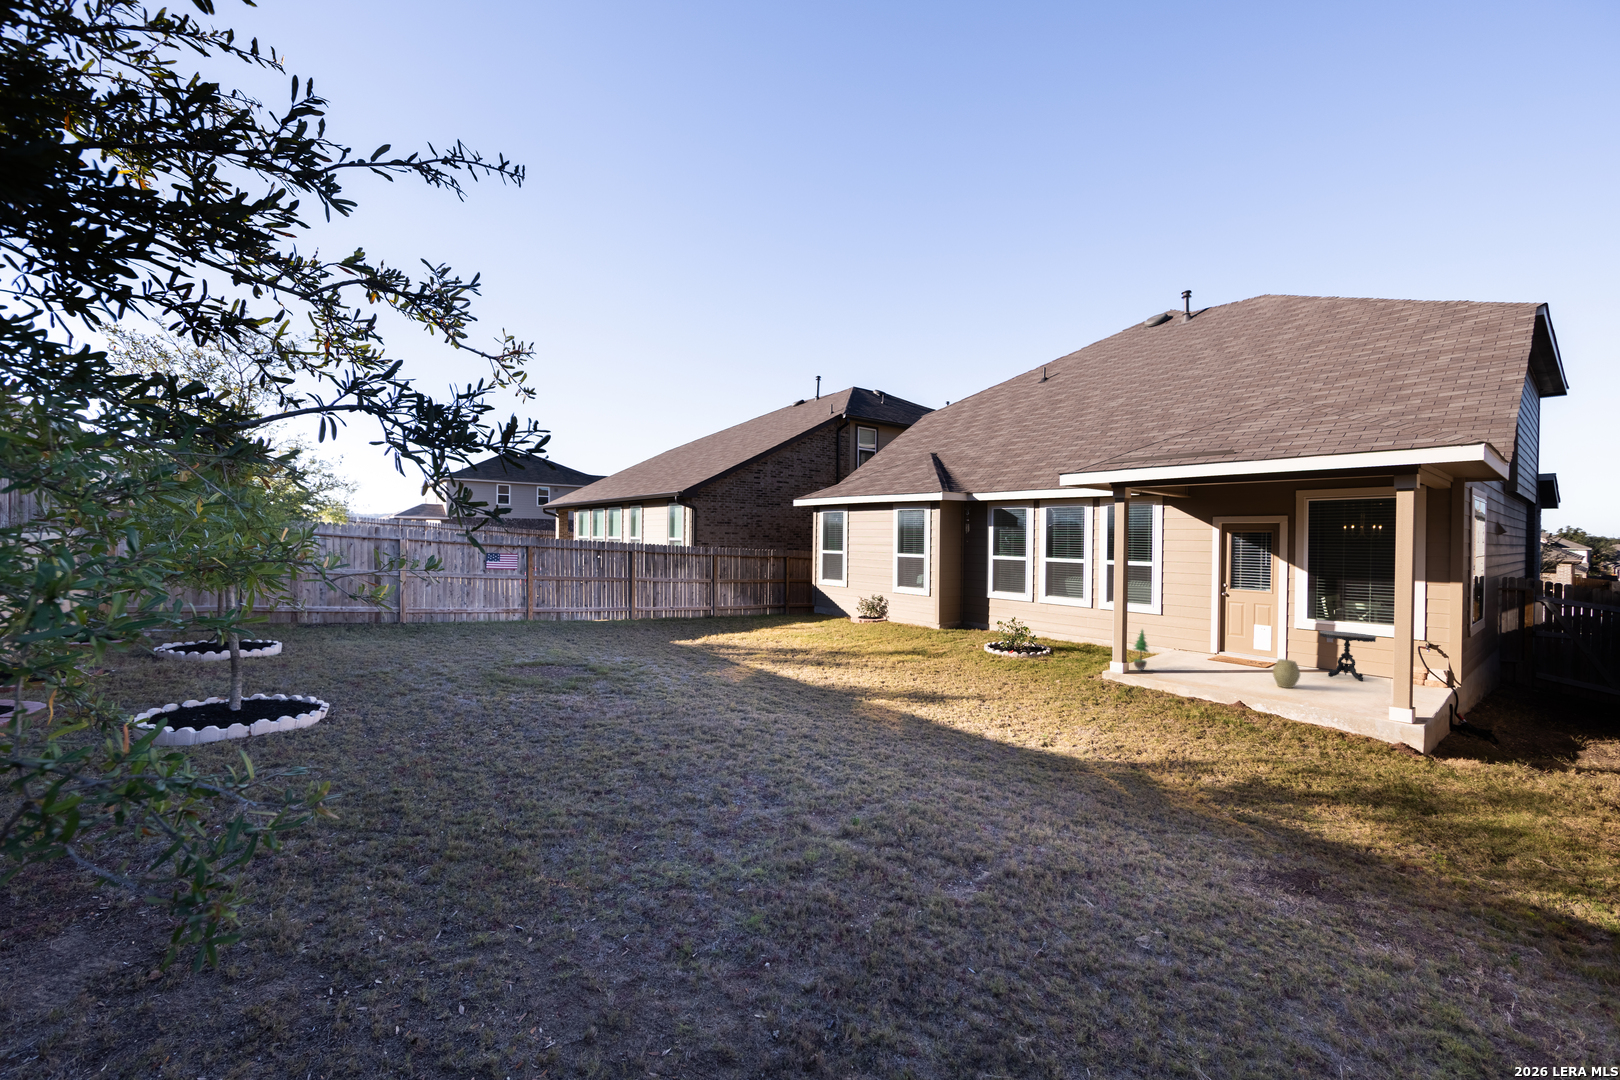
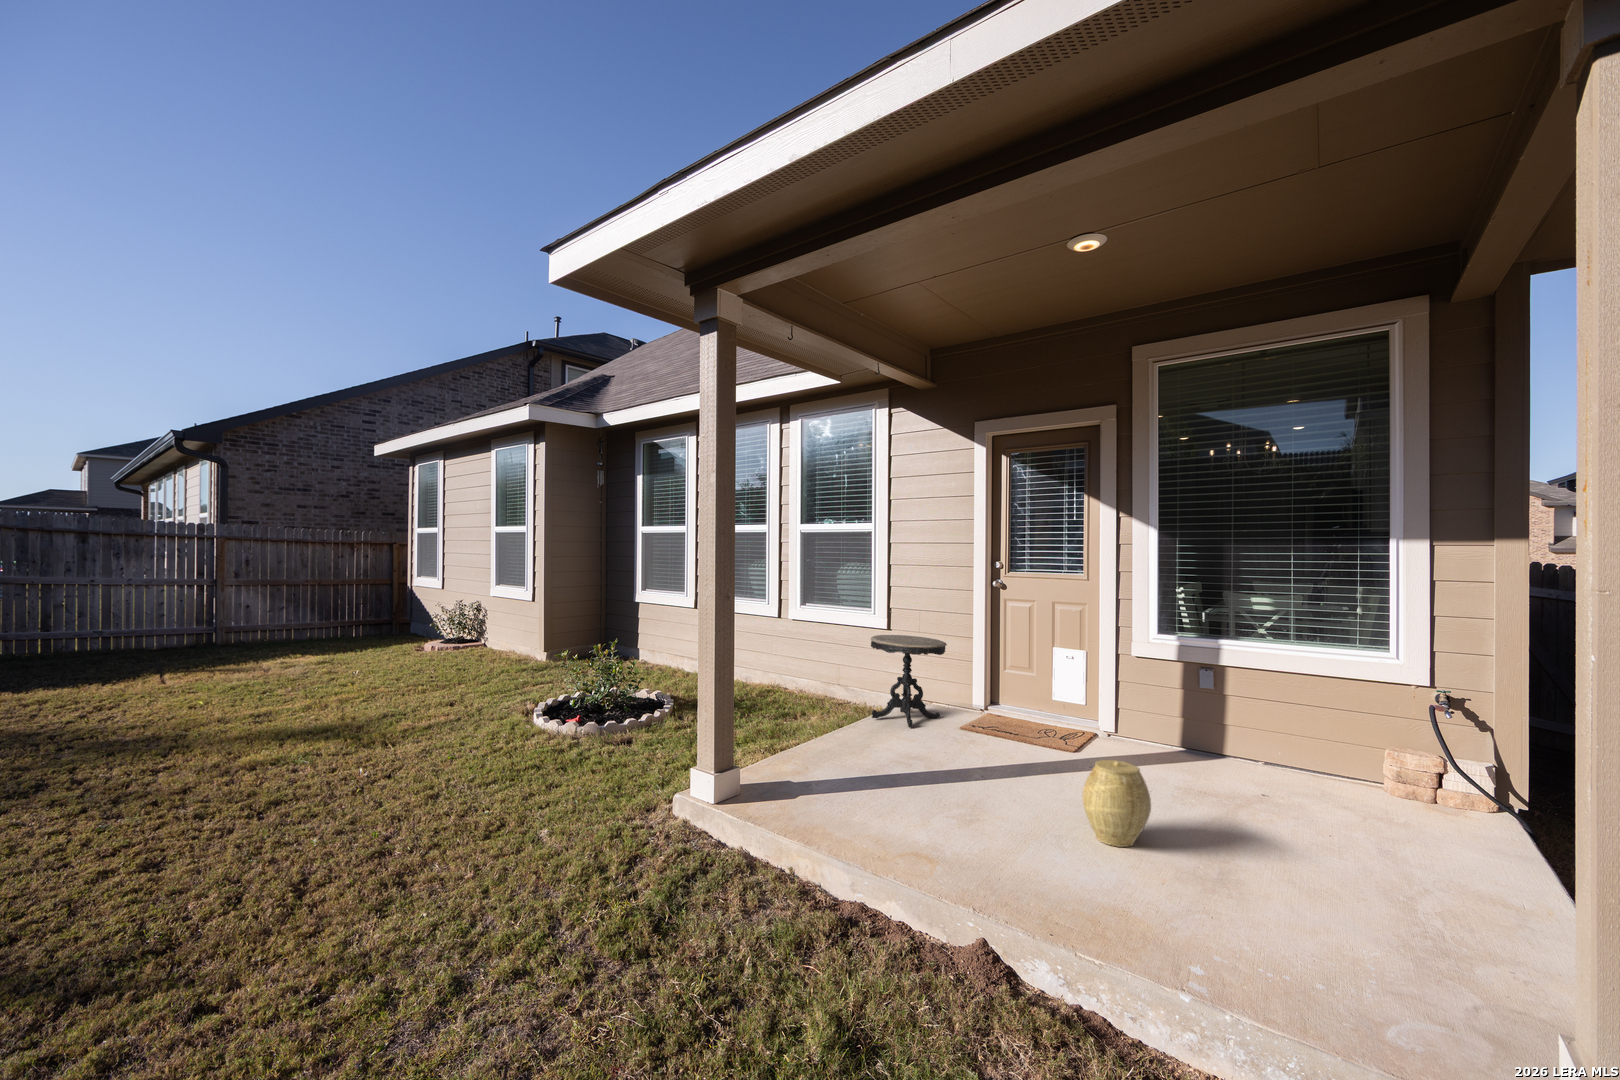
potted tree: present [1134,630,1148,670] -> none [765,679,804,789]
side table: present [1319,631,1376,681] -> present [871,635,947,728]

